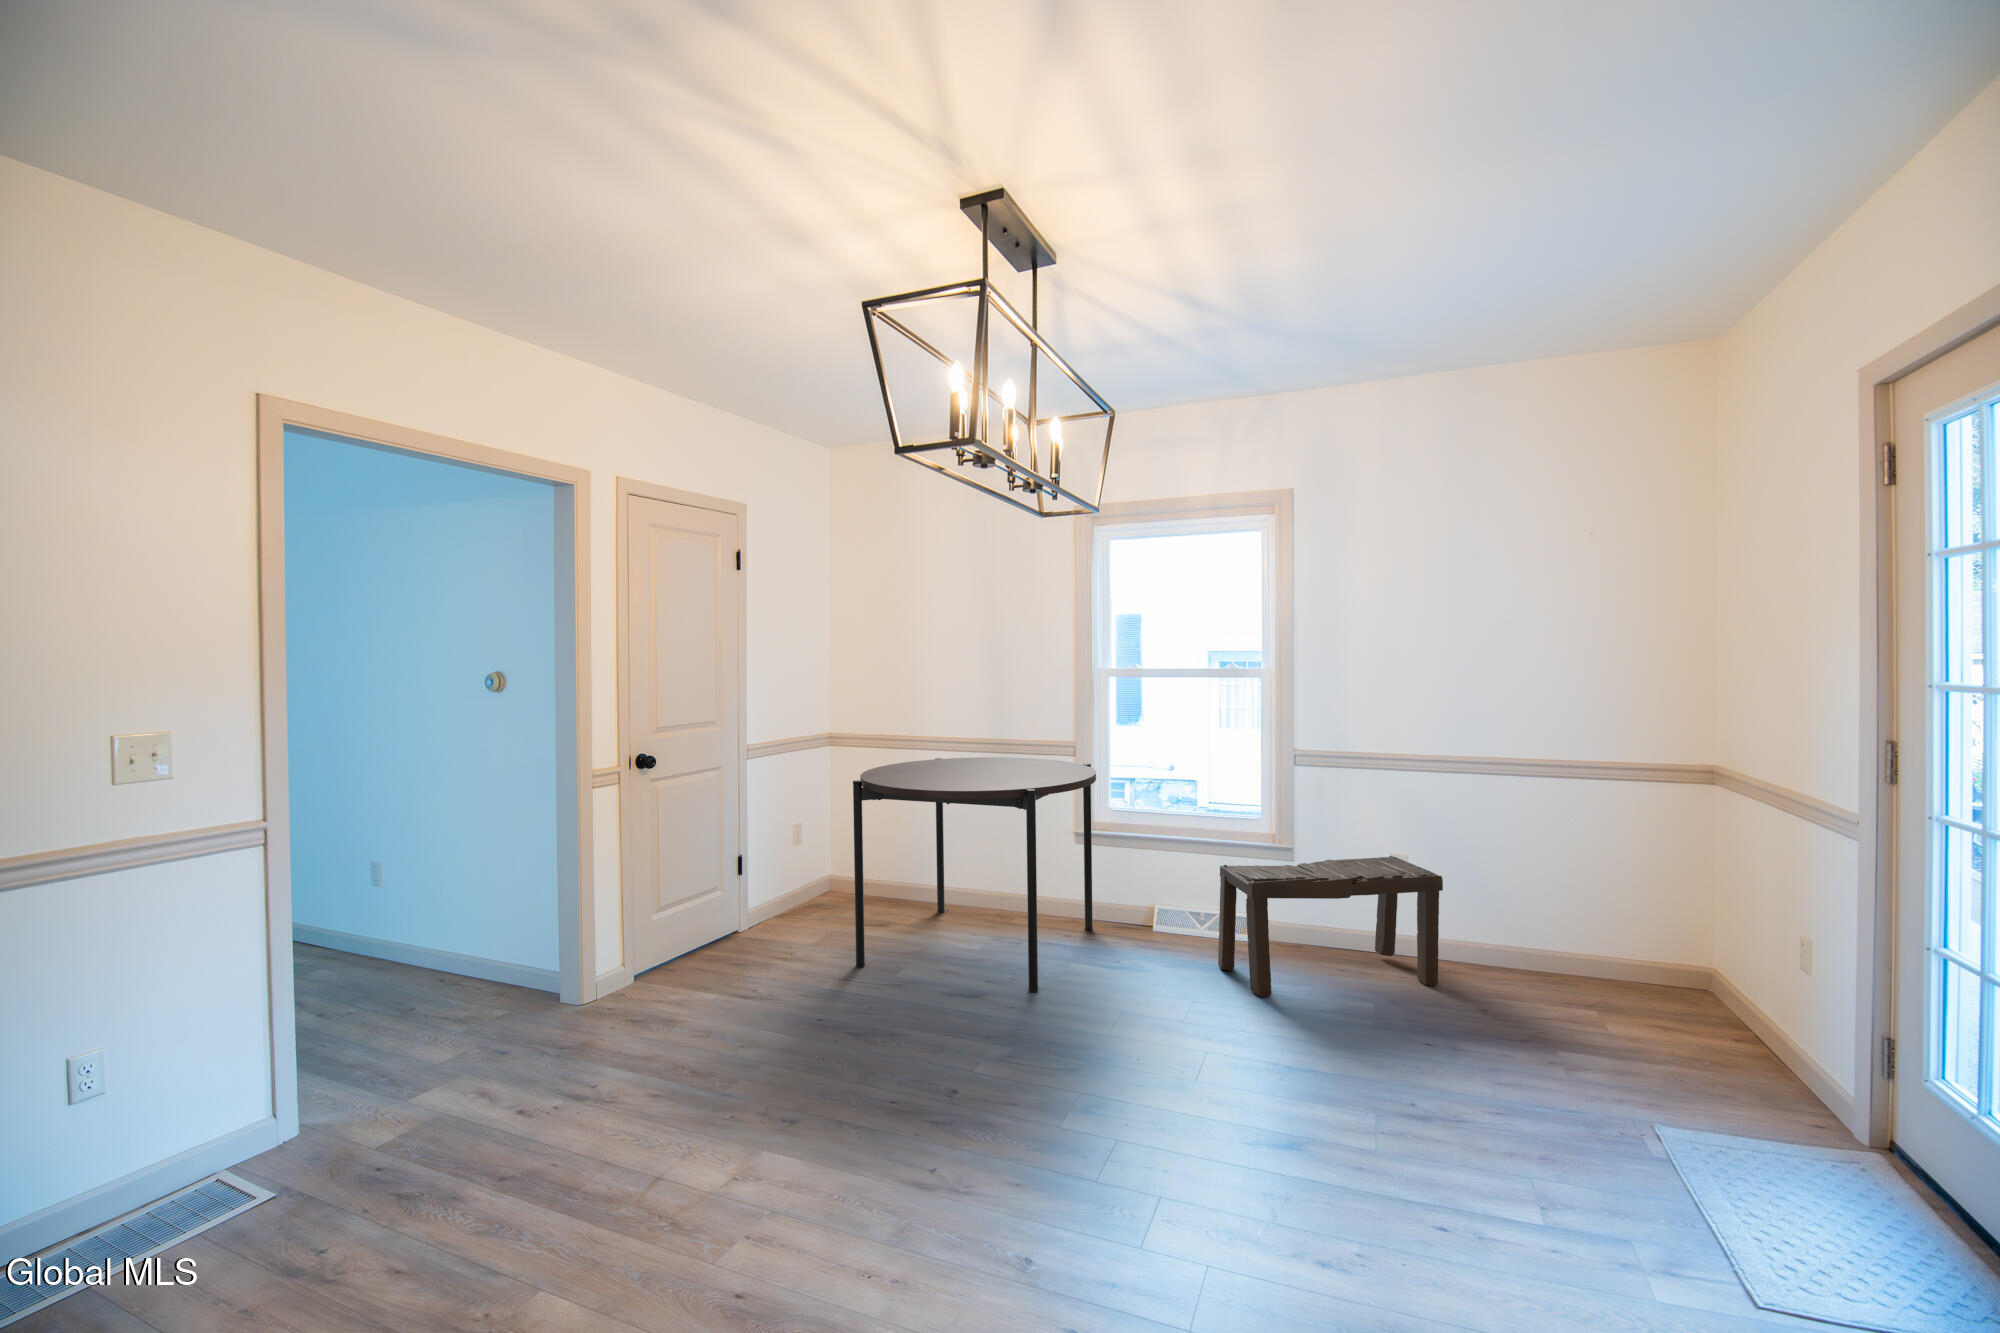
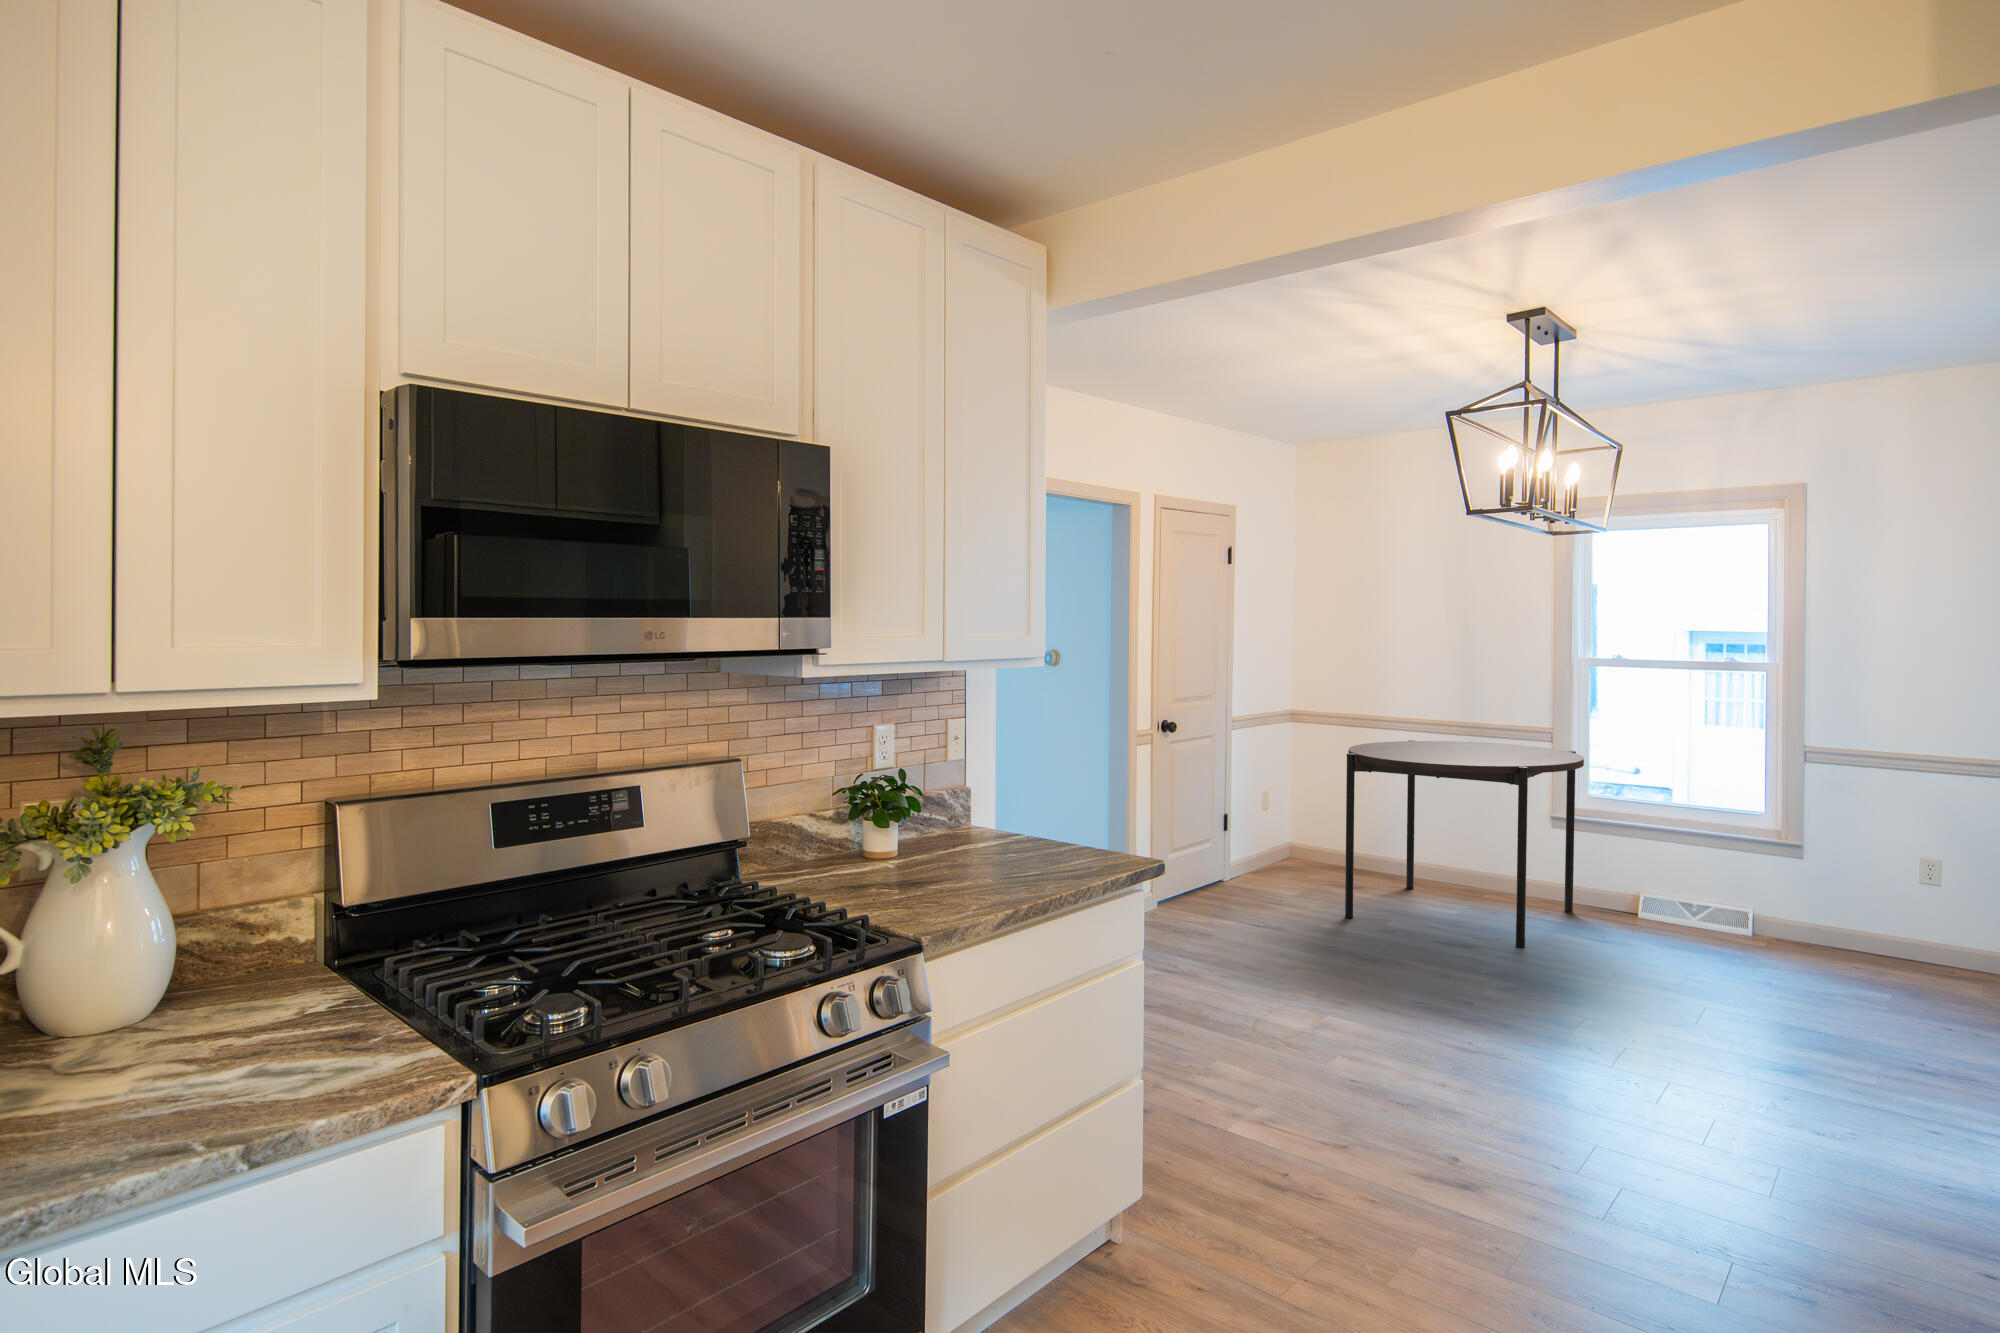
bench: present [1218,856,1443,997] -> none [1710,851,1964,980]

